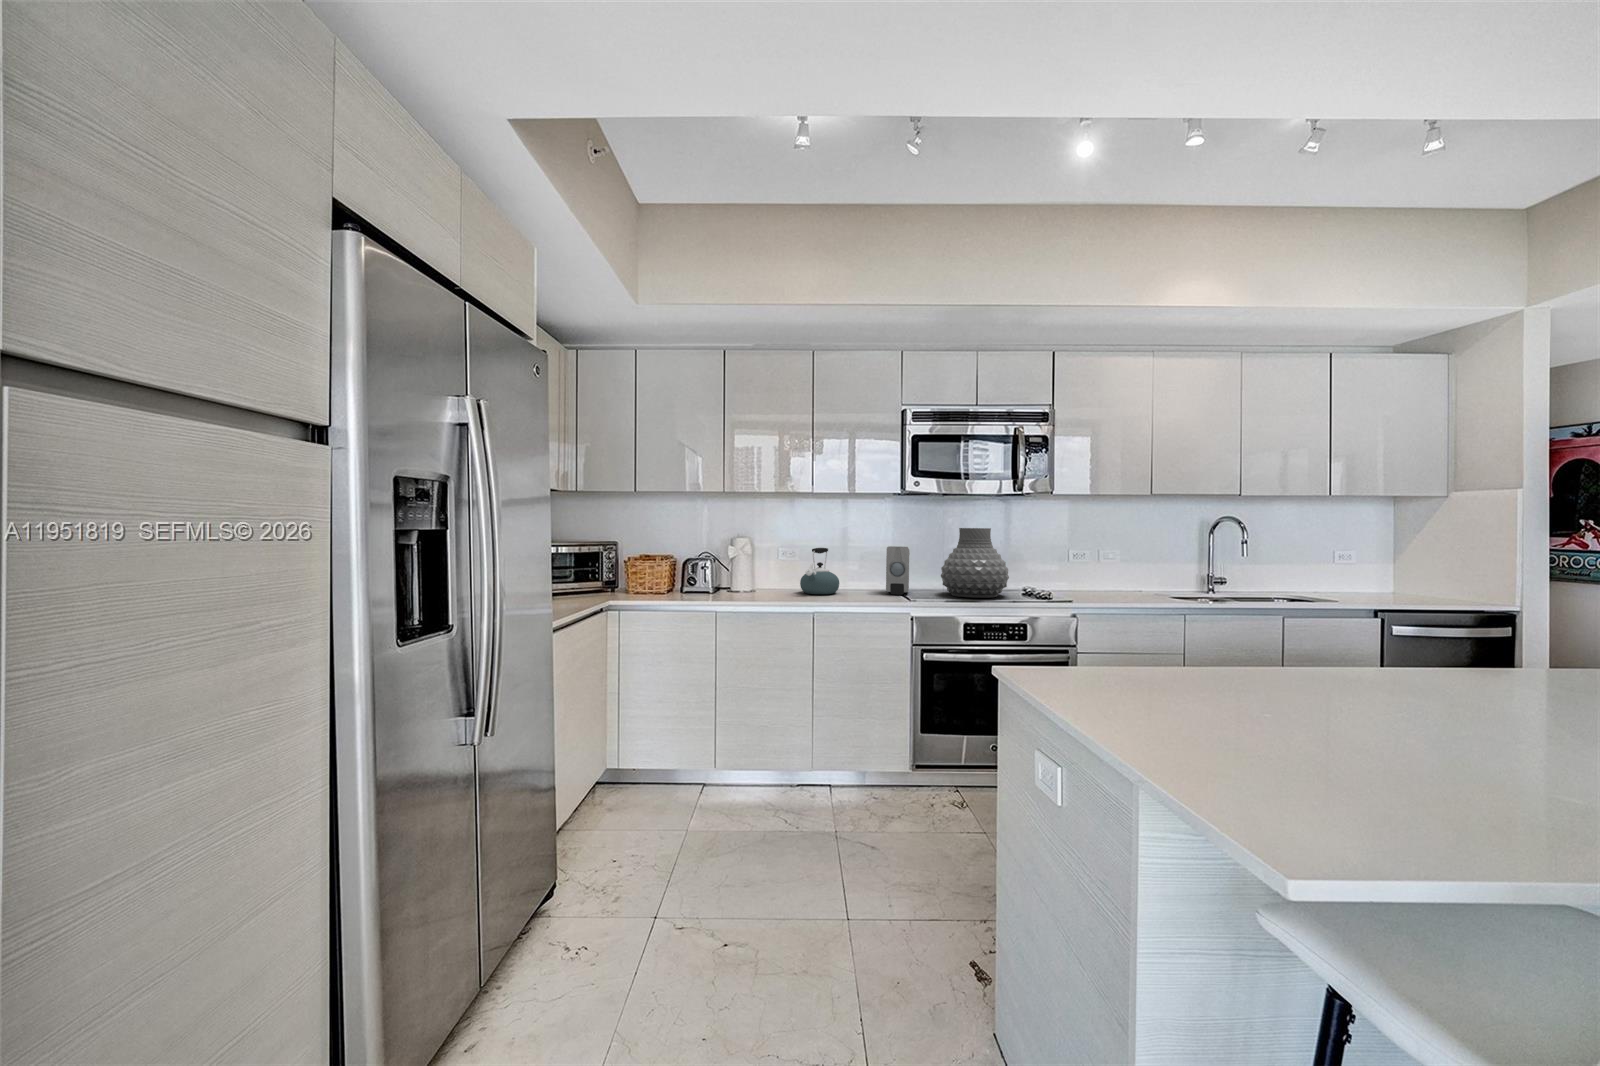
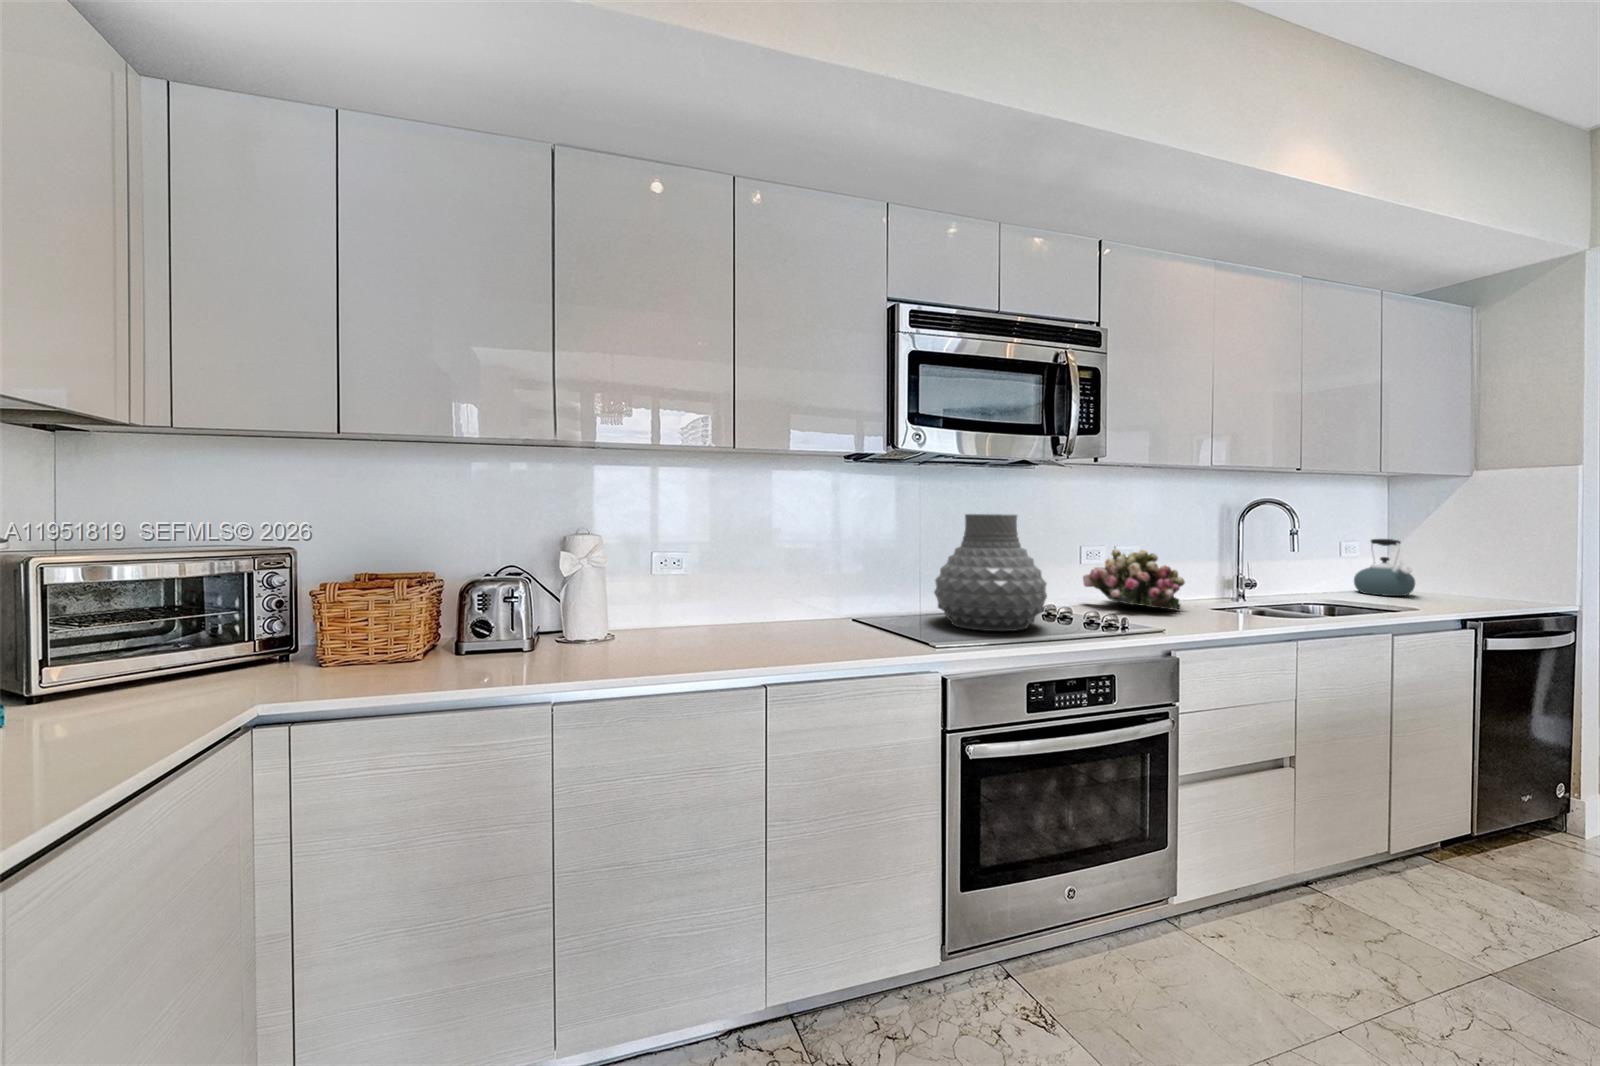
soap dispenser: present [886,546,910,595] -> none [844,547,895,631]
kettle: present [800,548,839,594] -> present [1354,539,1415,596]
flower arrangement: none [1069,552,1139,594] -> present [1083,549,1185,610]

